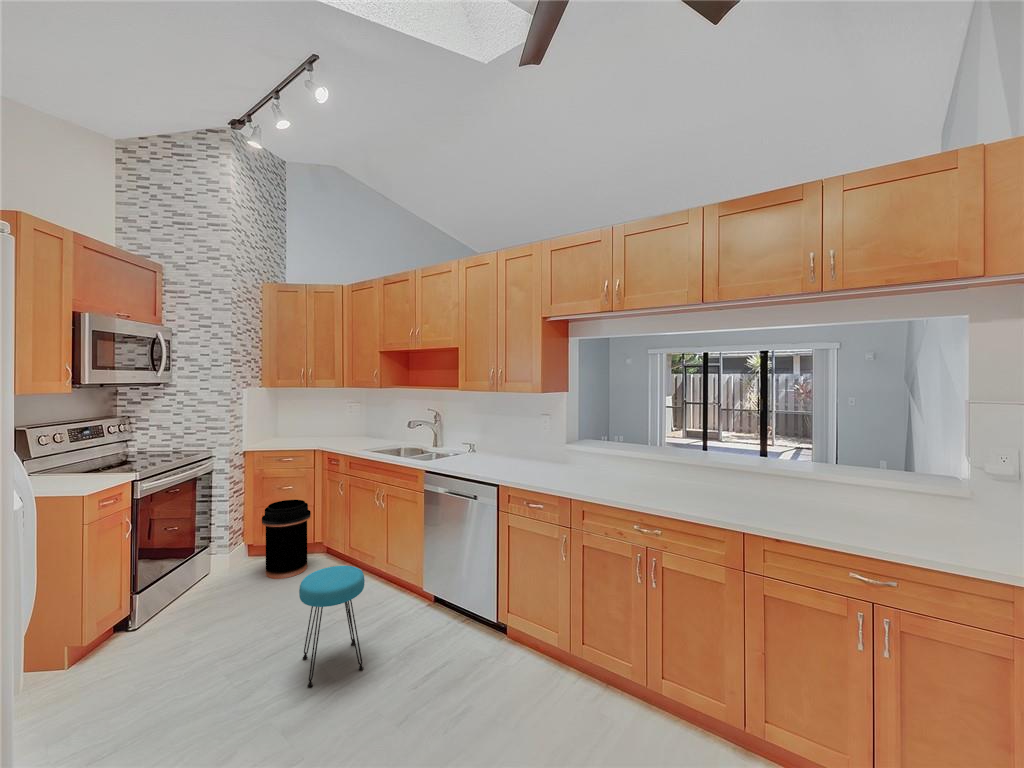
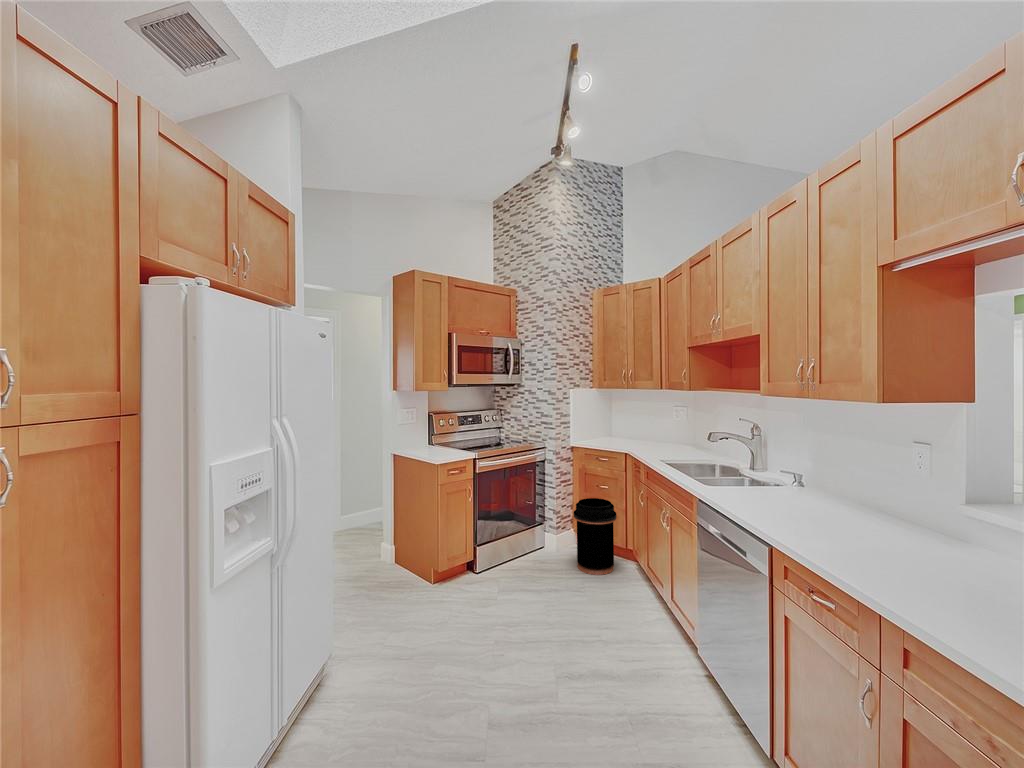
stool: present [299,566,365,687] -> none [528,576,593,700]

